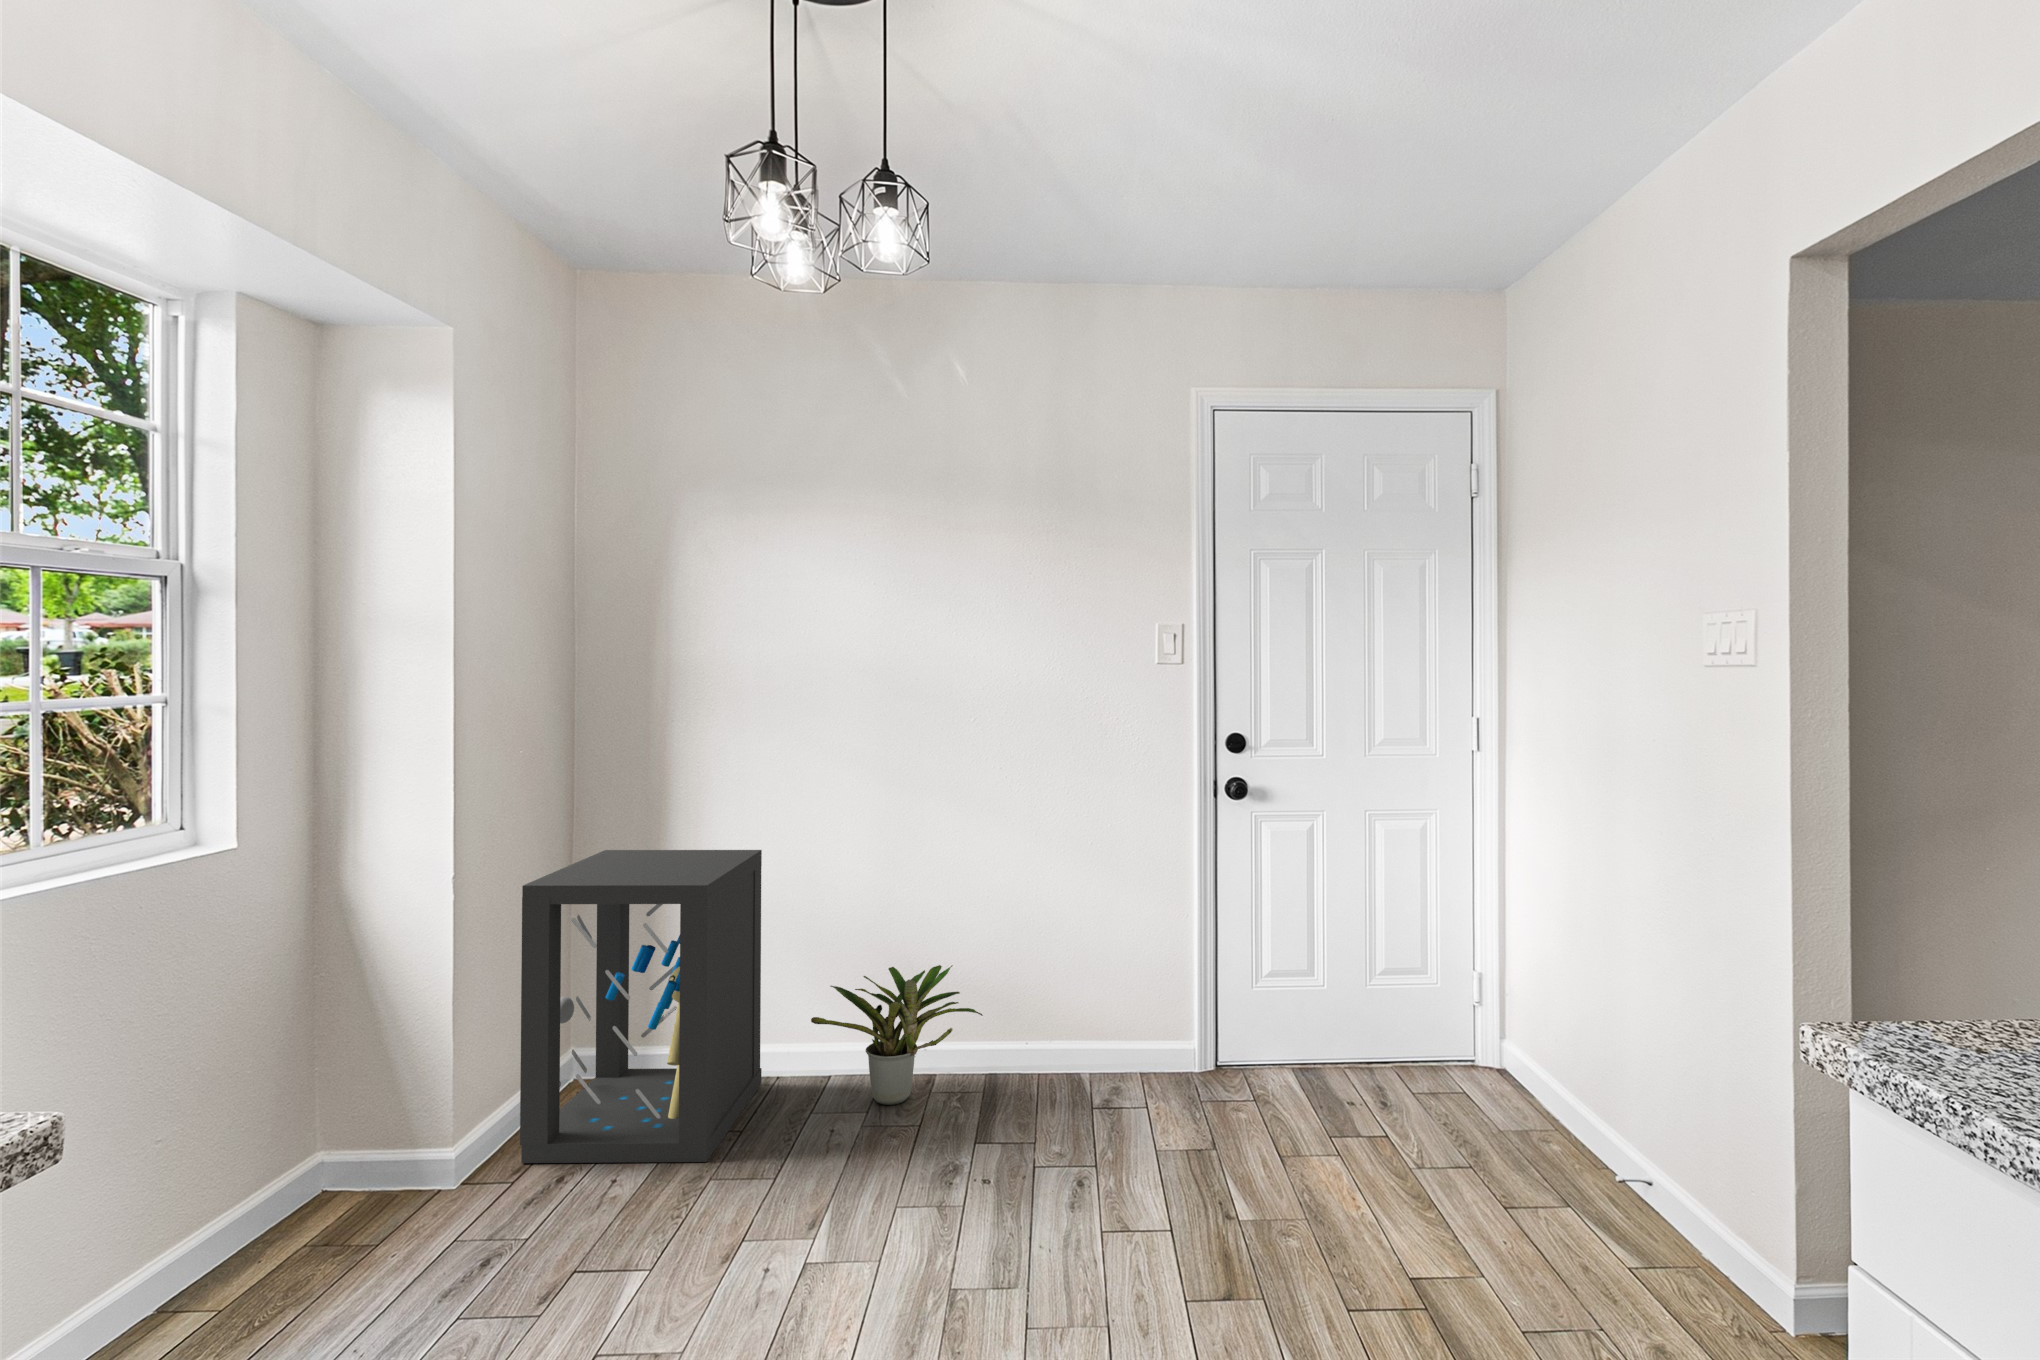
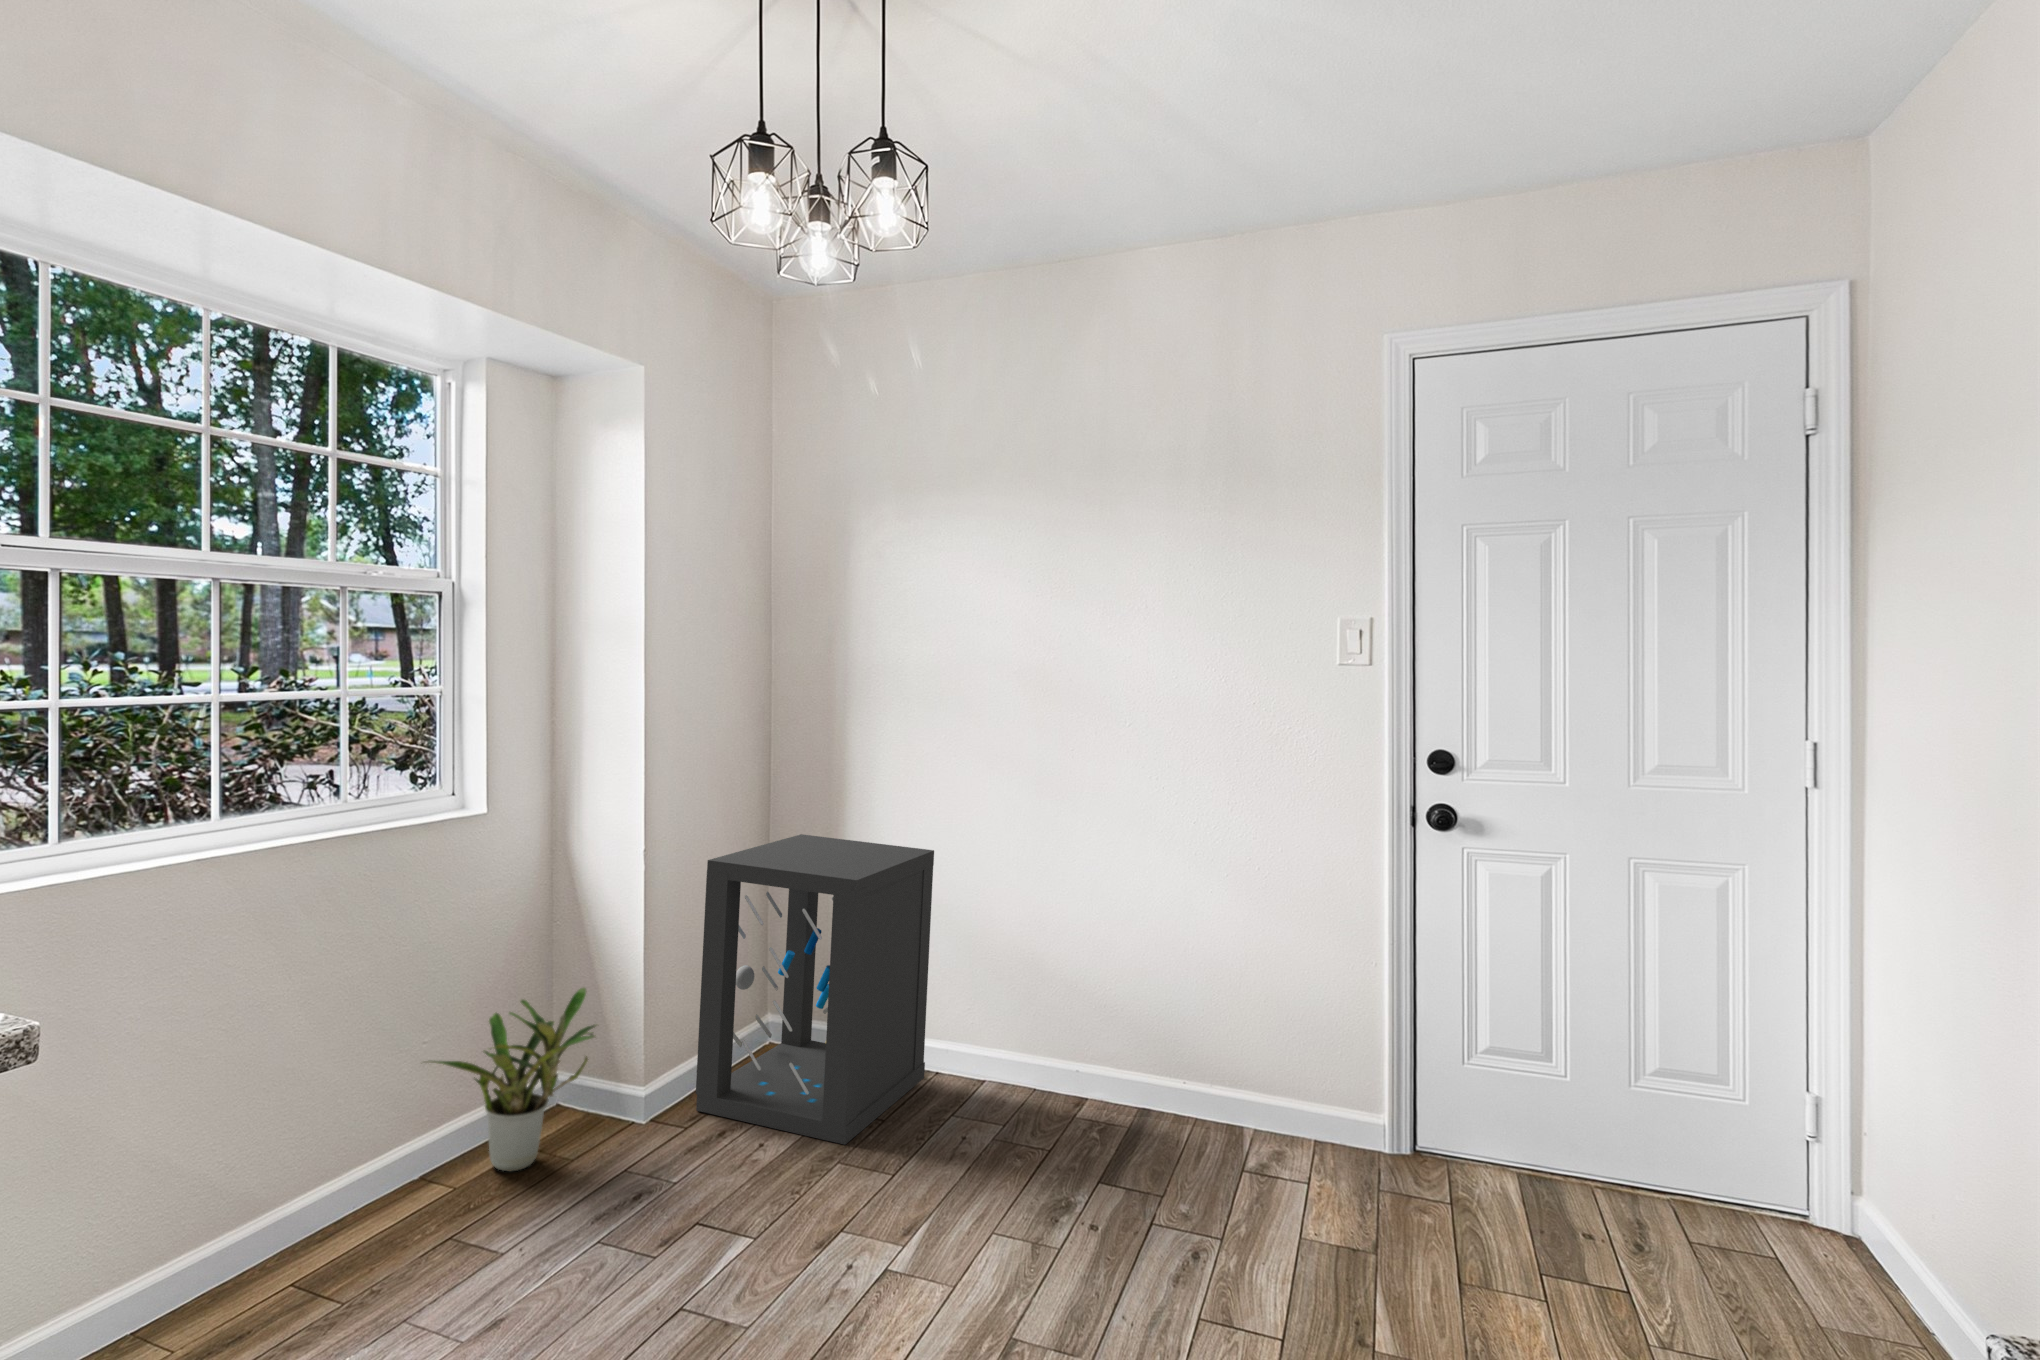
potted plant: present [811,965,983,1105] -> present [429,988,597,1171]

